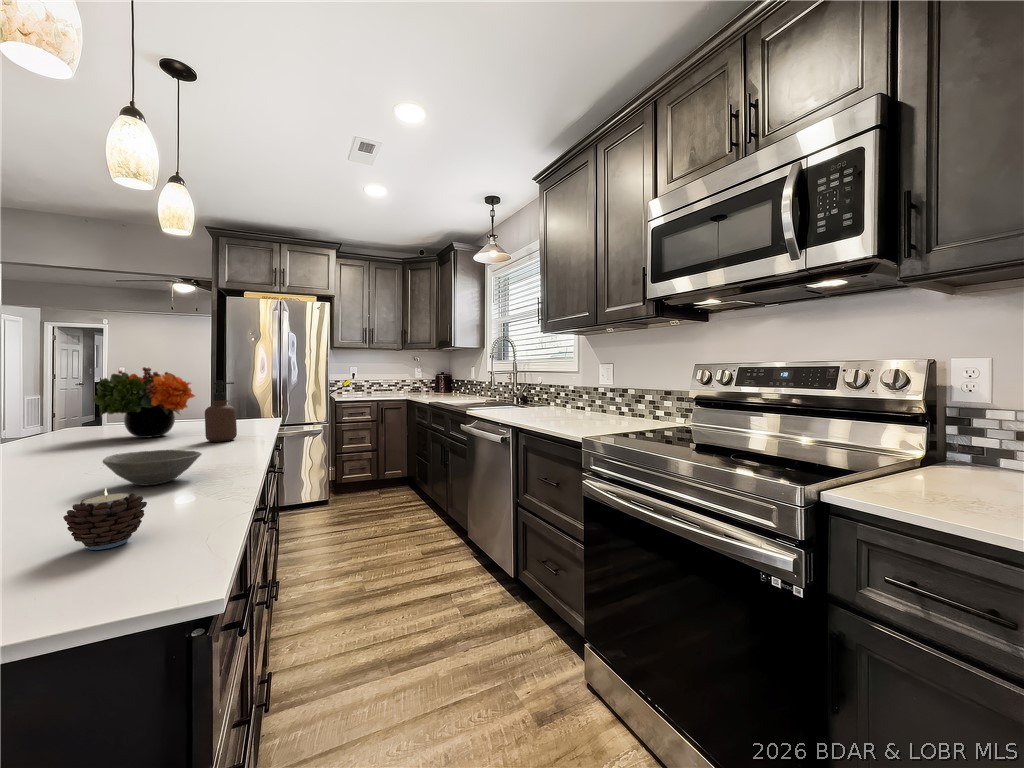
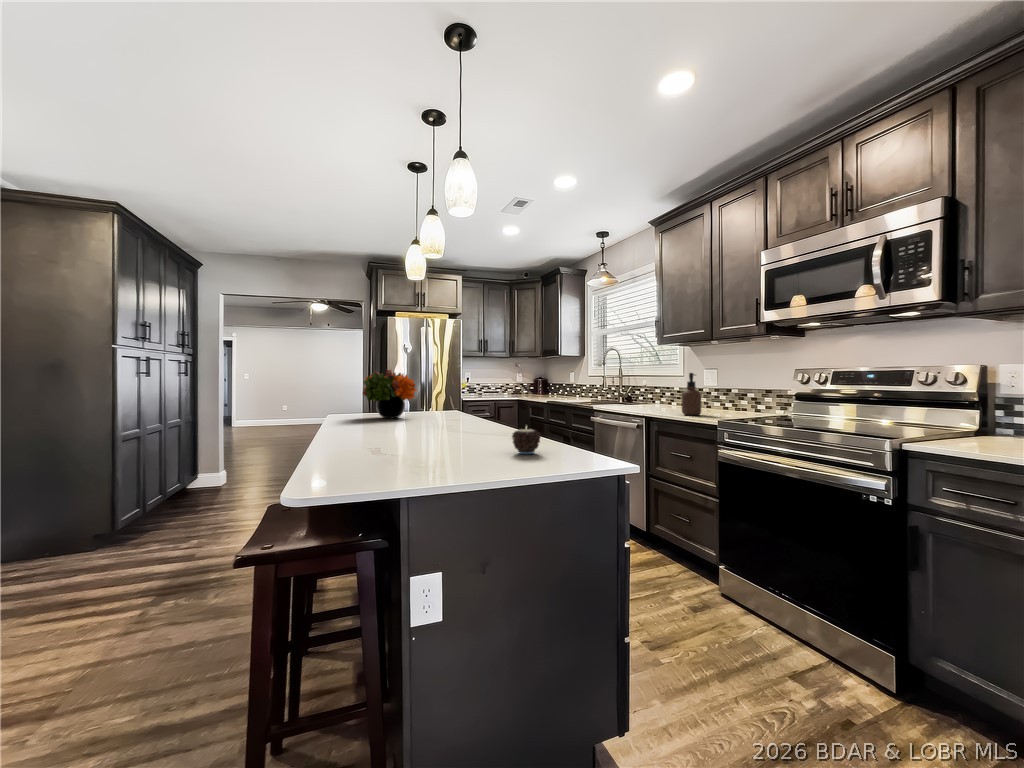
soap dispenser: present [205,380,237,442] -> present [682,373,701,415]
bowl: present [103,450,202,486] -> none [452,418,497,437]

